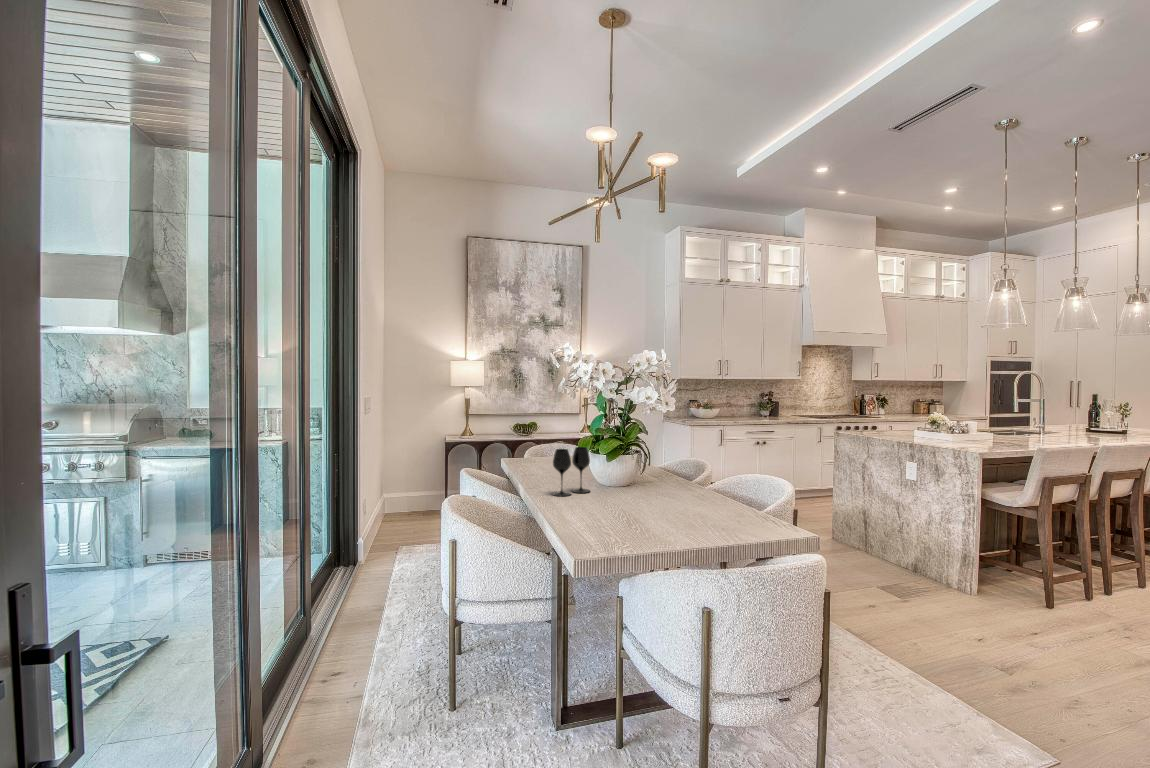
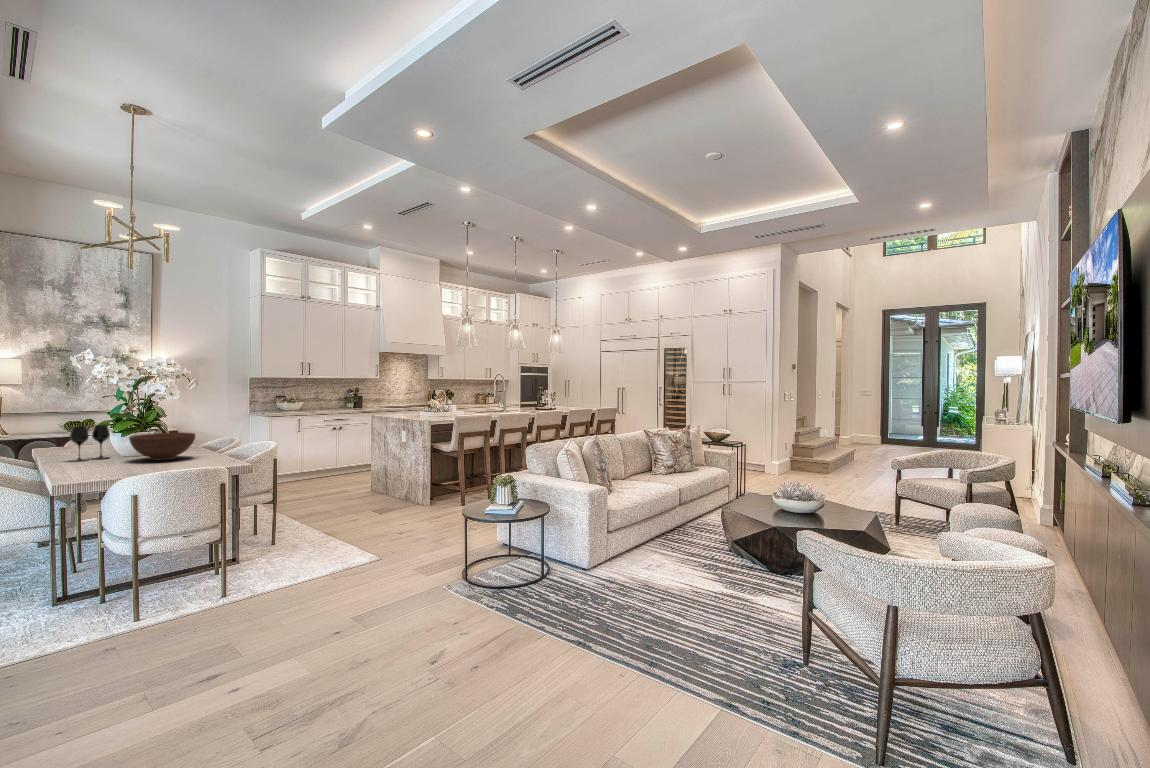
fruit bowl: none [621,463,699,508] -> present [129,432,195,460]

